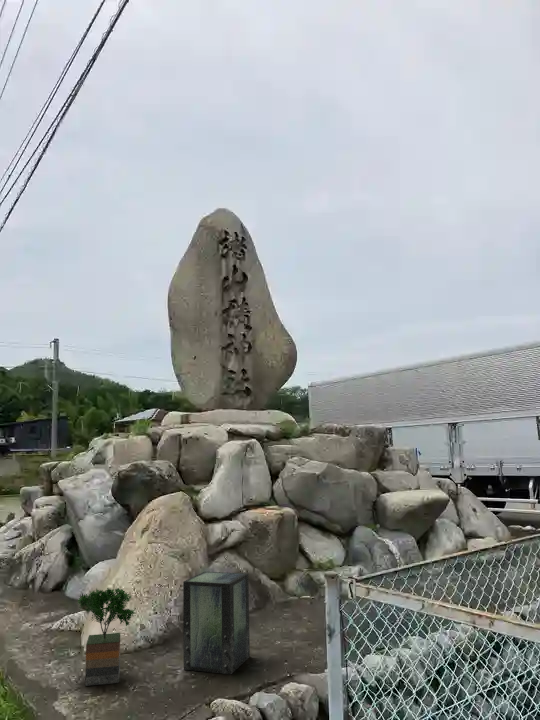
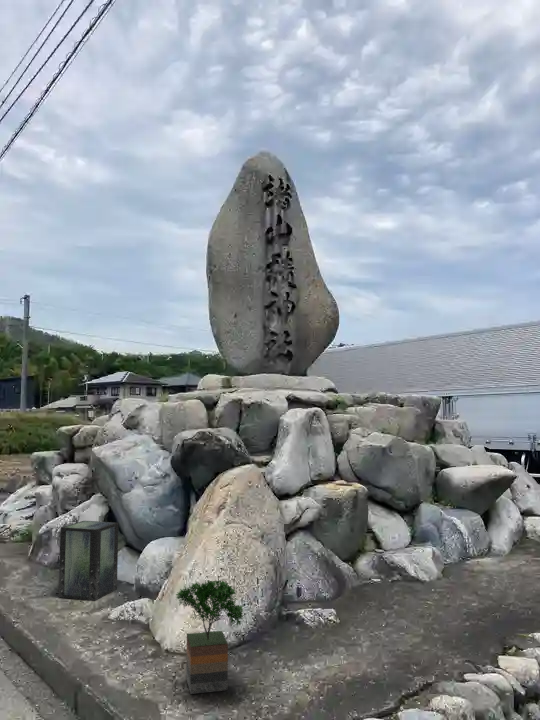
storage box: present [183,572,250,674] -> present [59,521,119,601]

